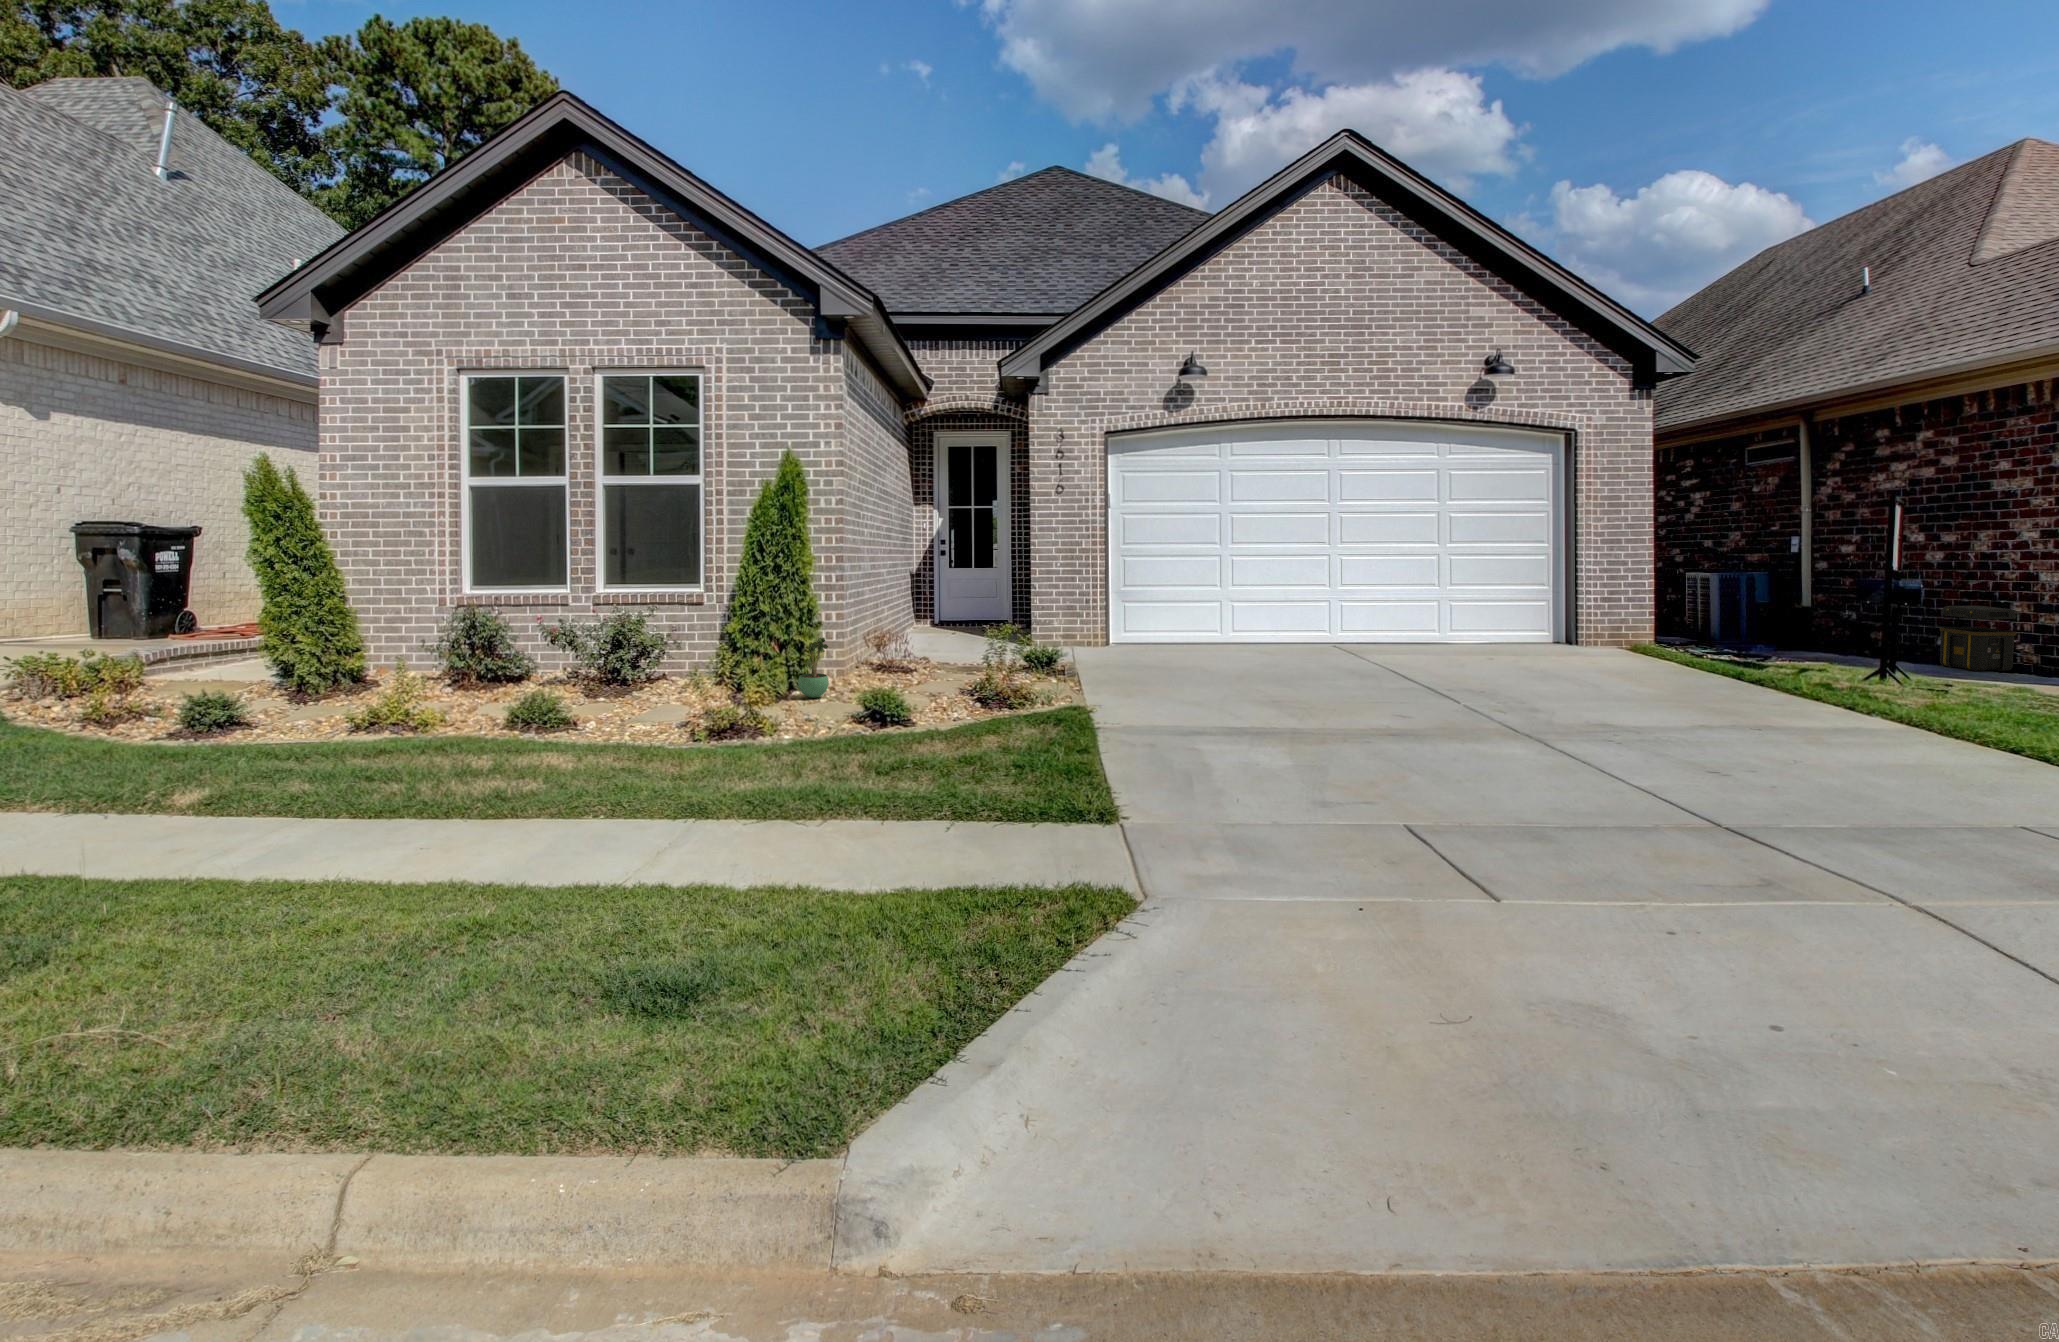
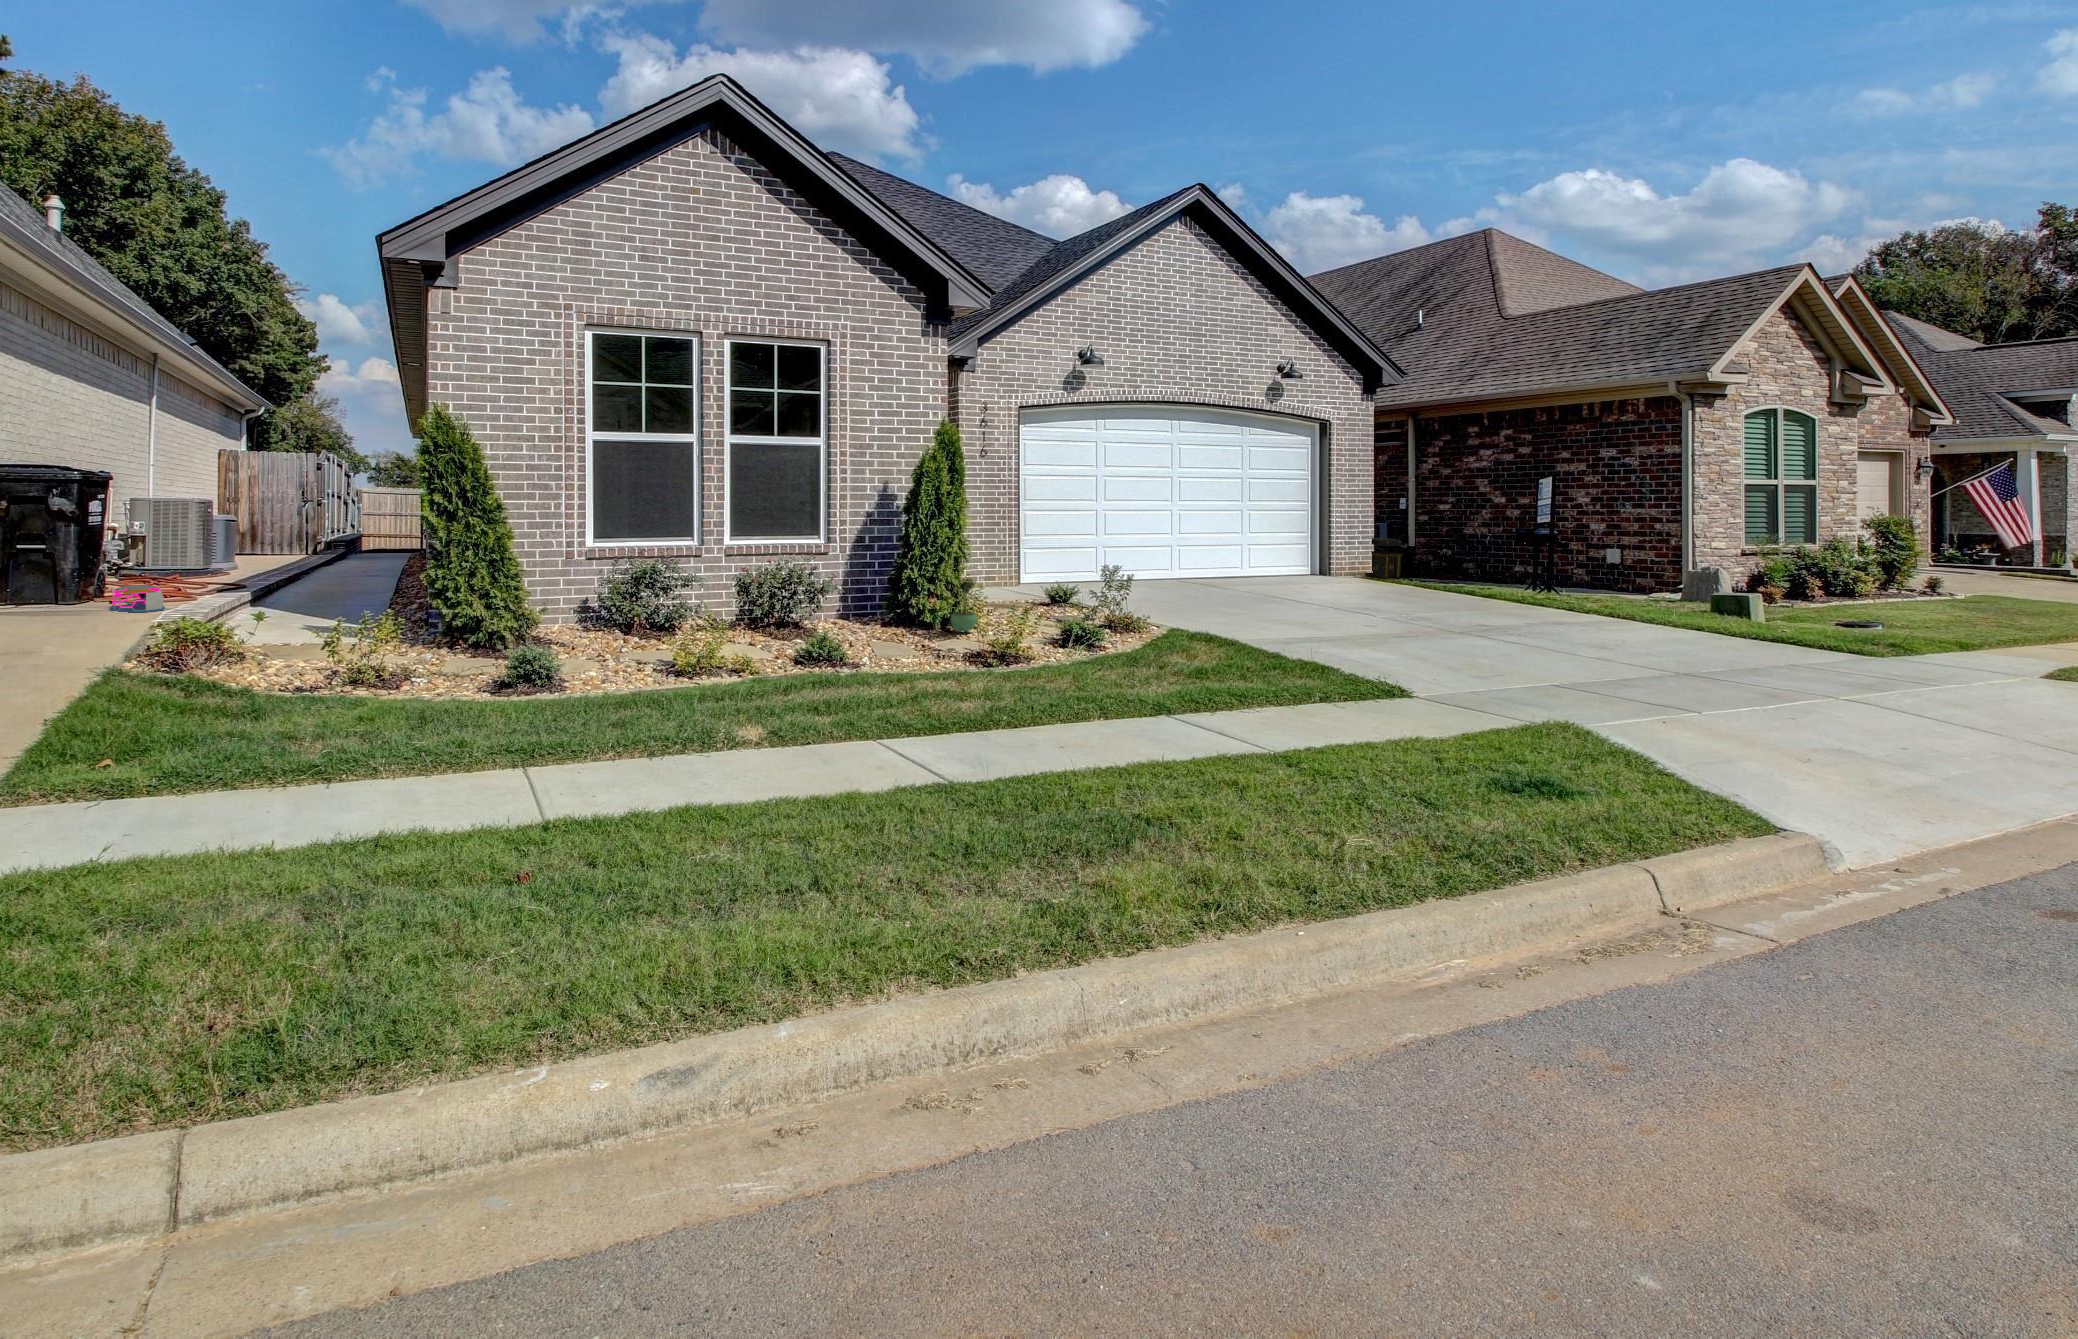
toolbox: present [1940,606,2016,671] -> present [1365,538,1402,578]
storage bin: none [181,621,227,645] -> present [109,585,164,613]

